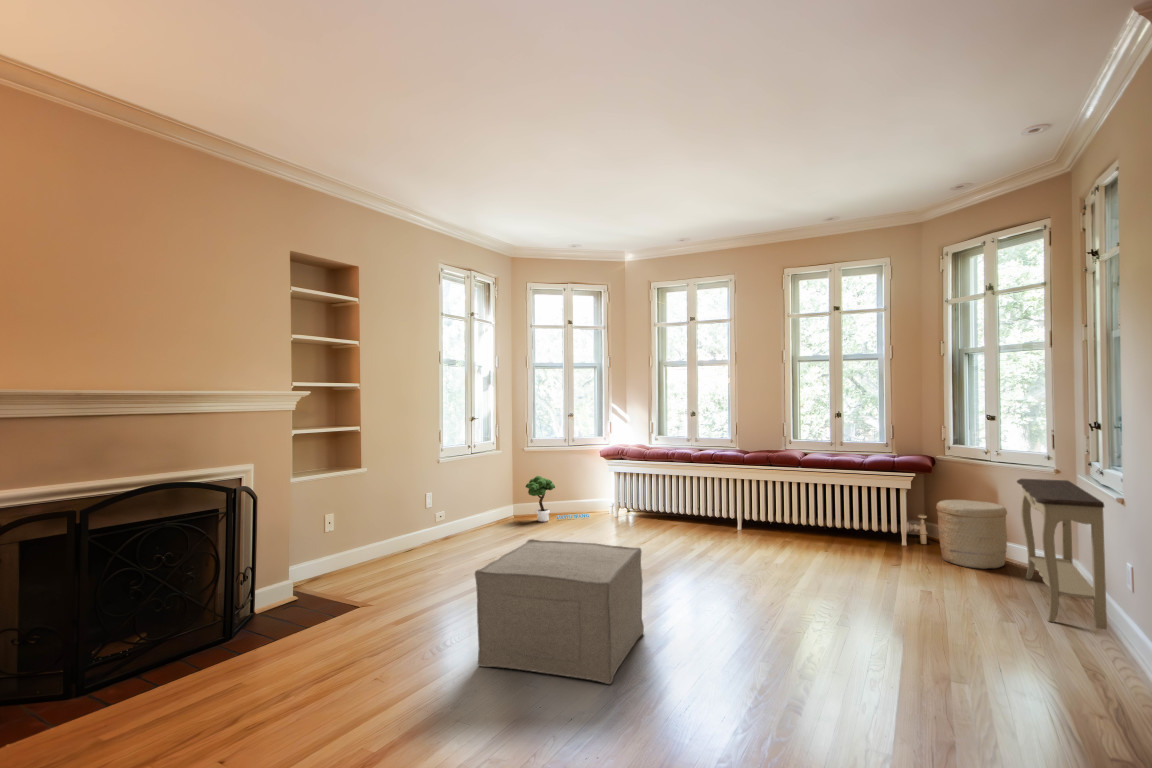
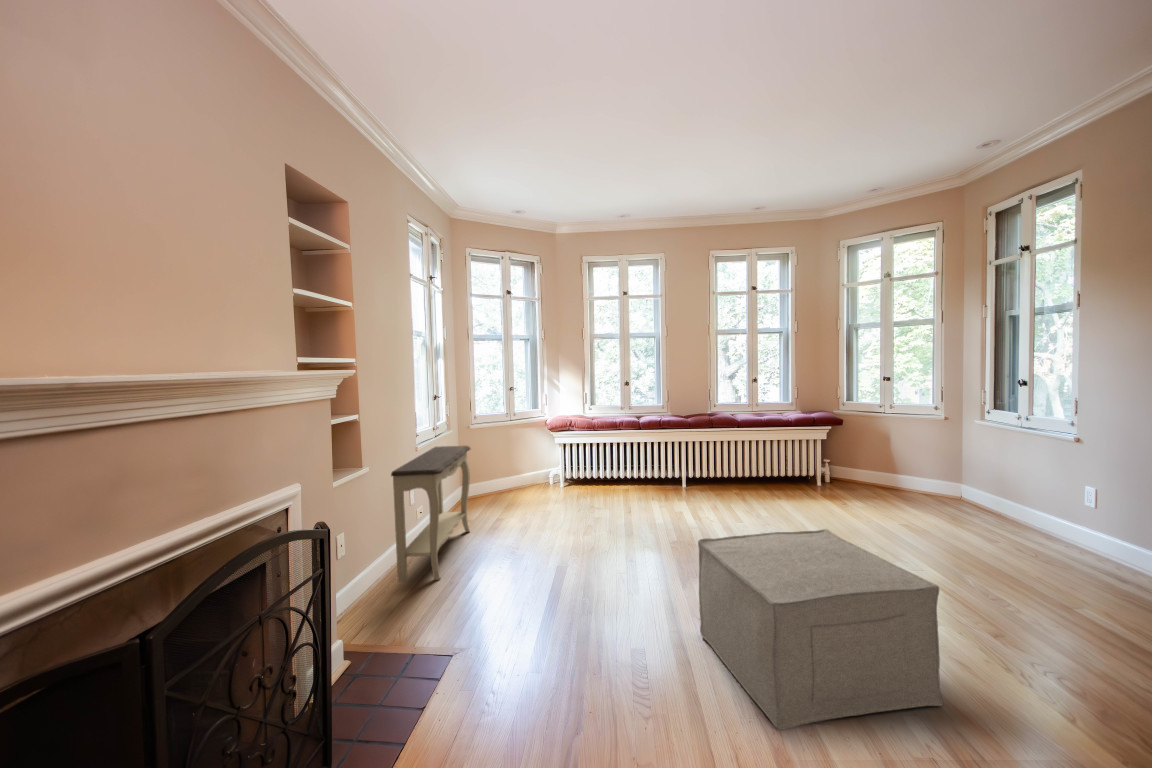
potted tree: present [526,476,589,522] -> none [474,456,537,504]
console table: present [1017,479,1107,629] -> present [391,446,470,582]
woven basket: present [936,500,1007,569] -> none [855,444,910,496]

